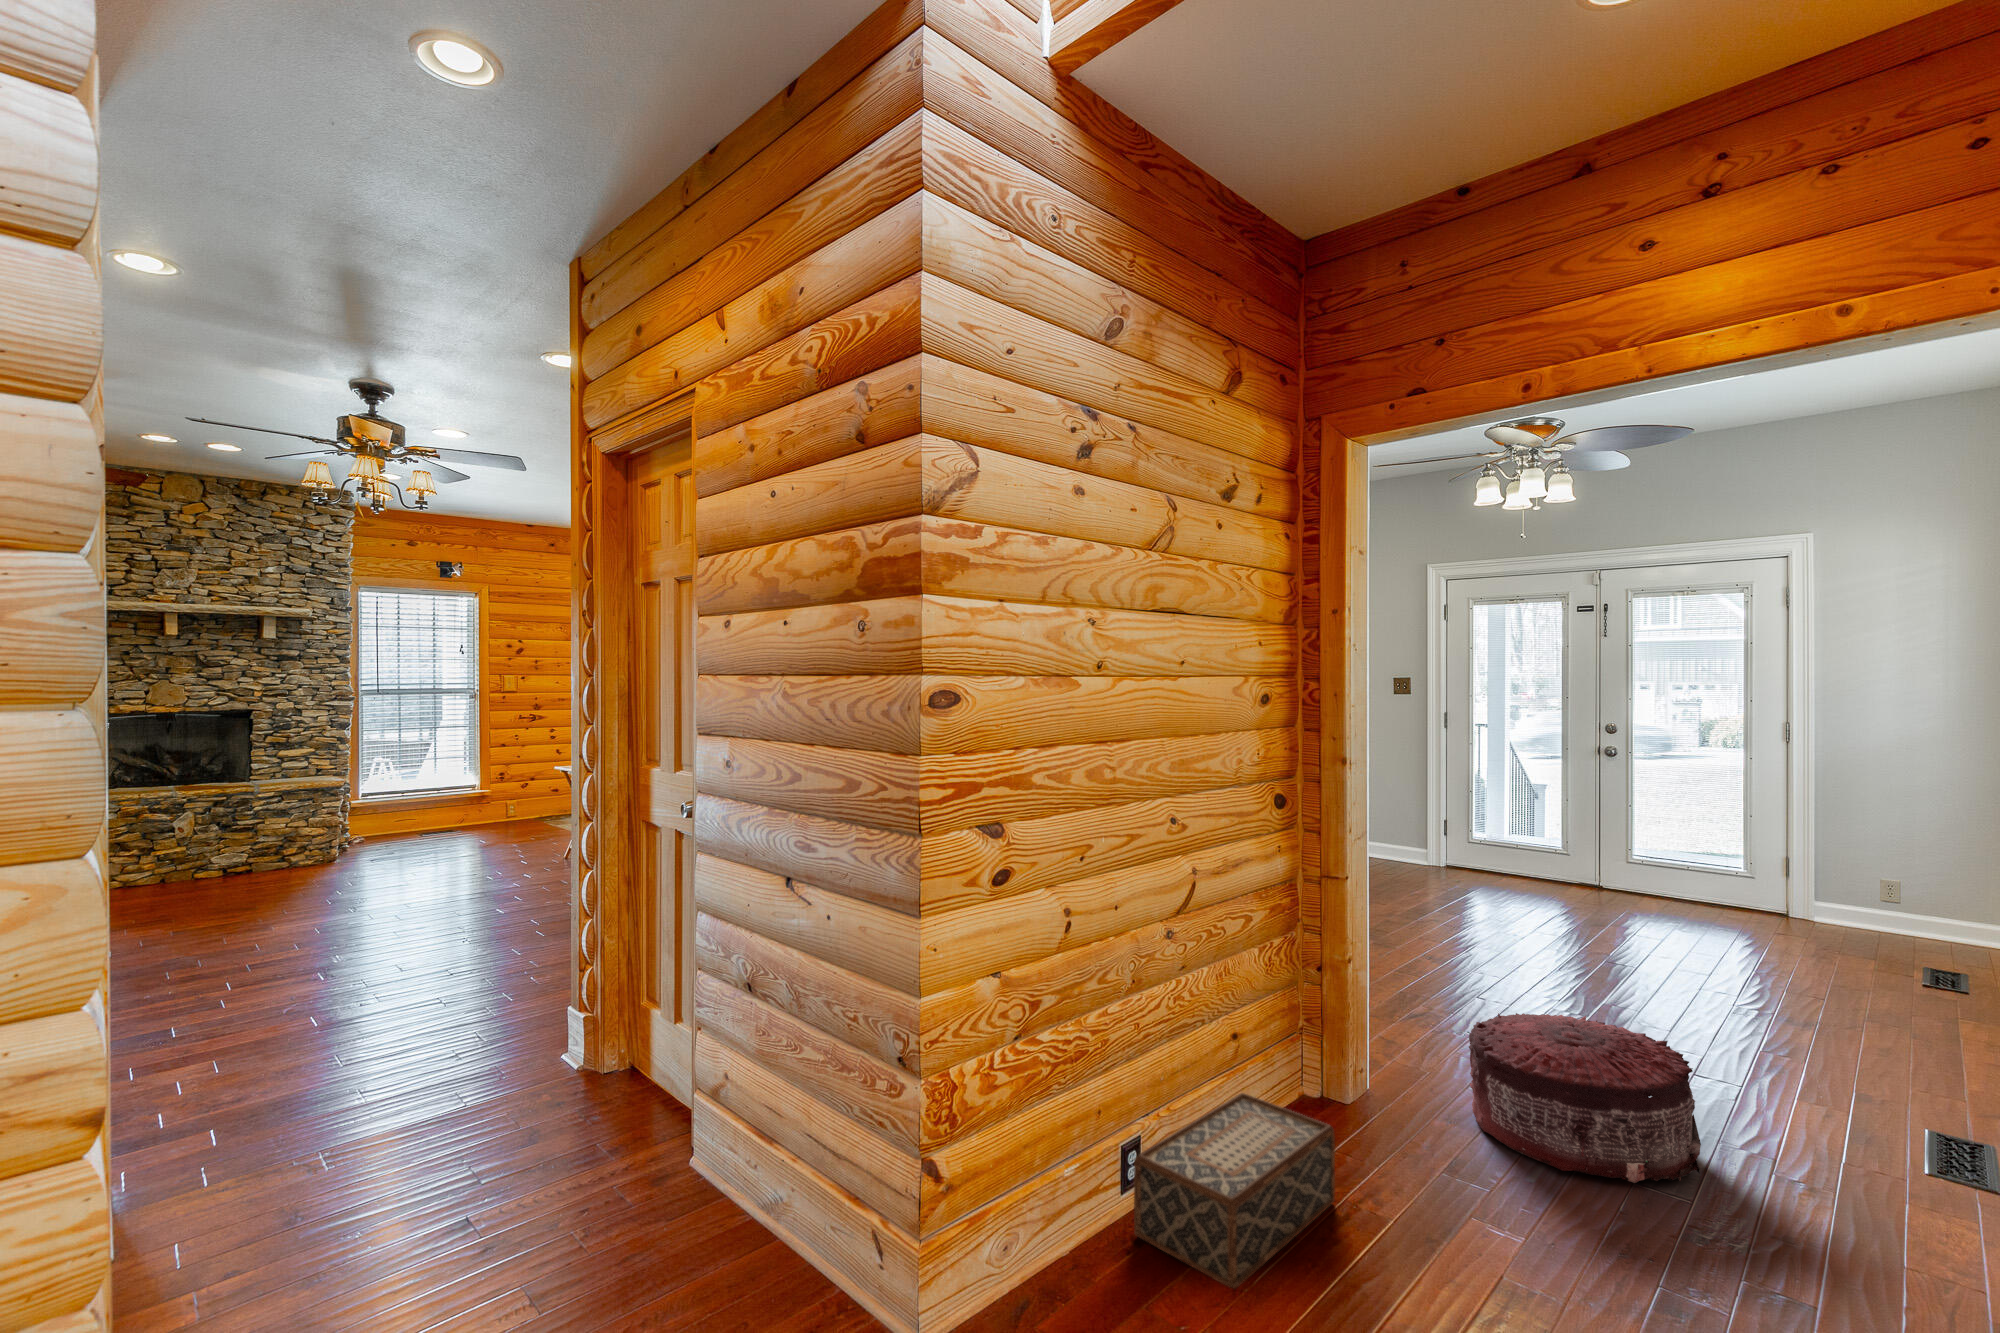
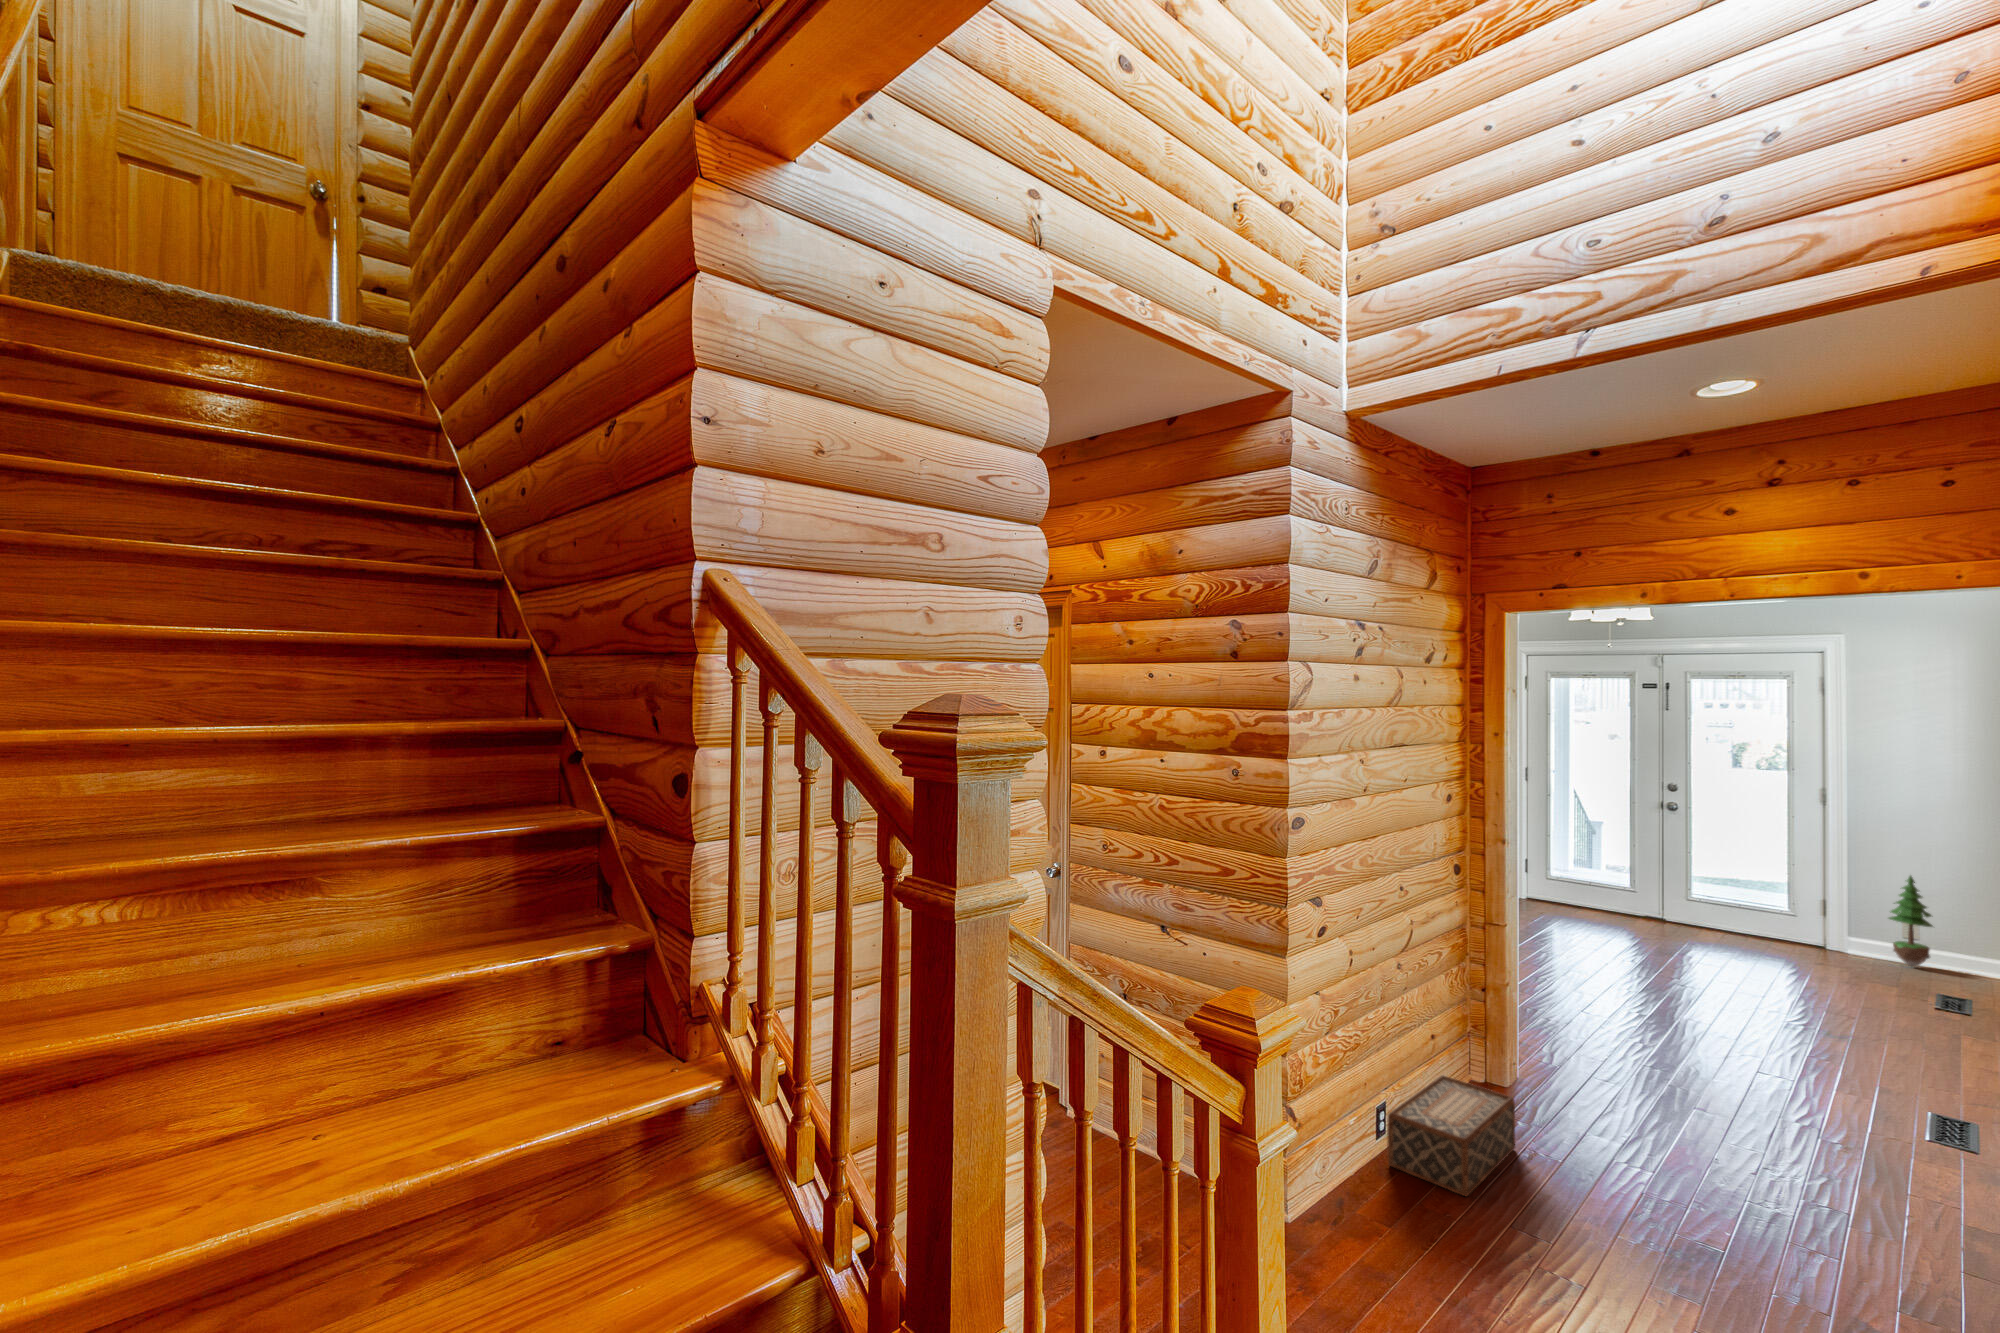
potted tree: none [1862,822,1919,936] -> present [1889,876,1932,967]
pouf: present [1469,1013,1701,1183] -> none [1593,1023,1767,1142]

